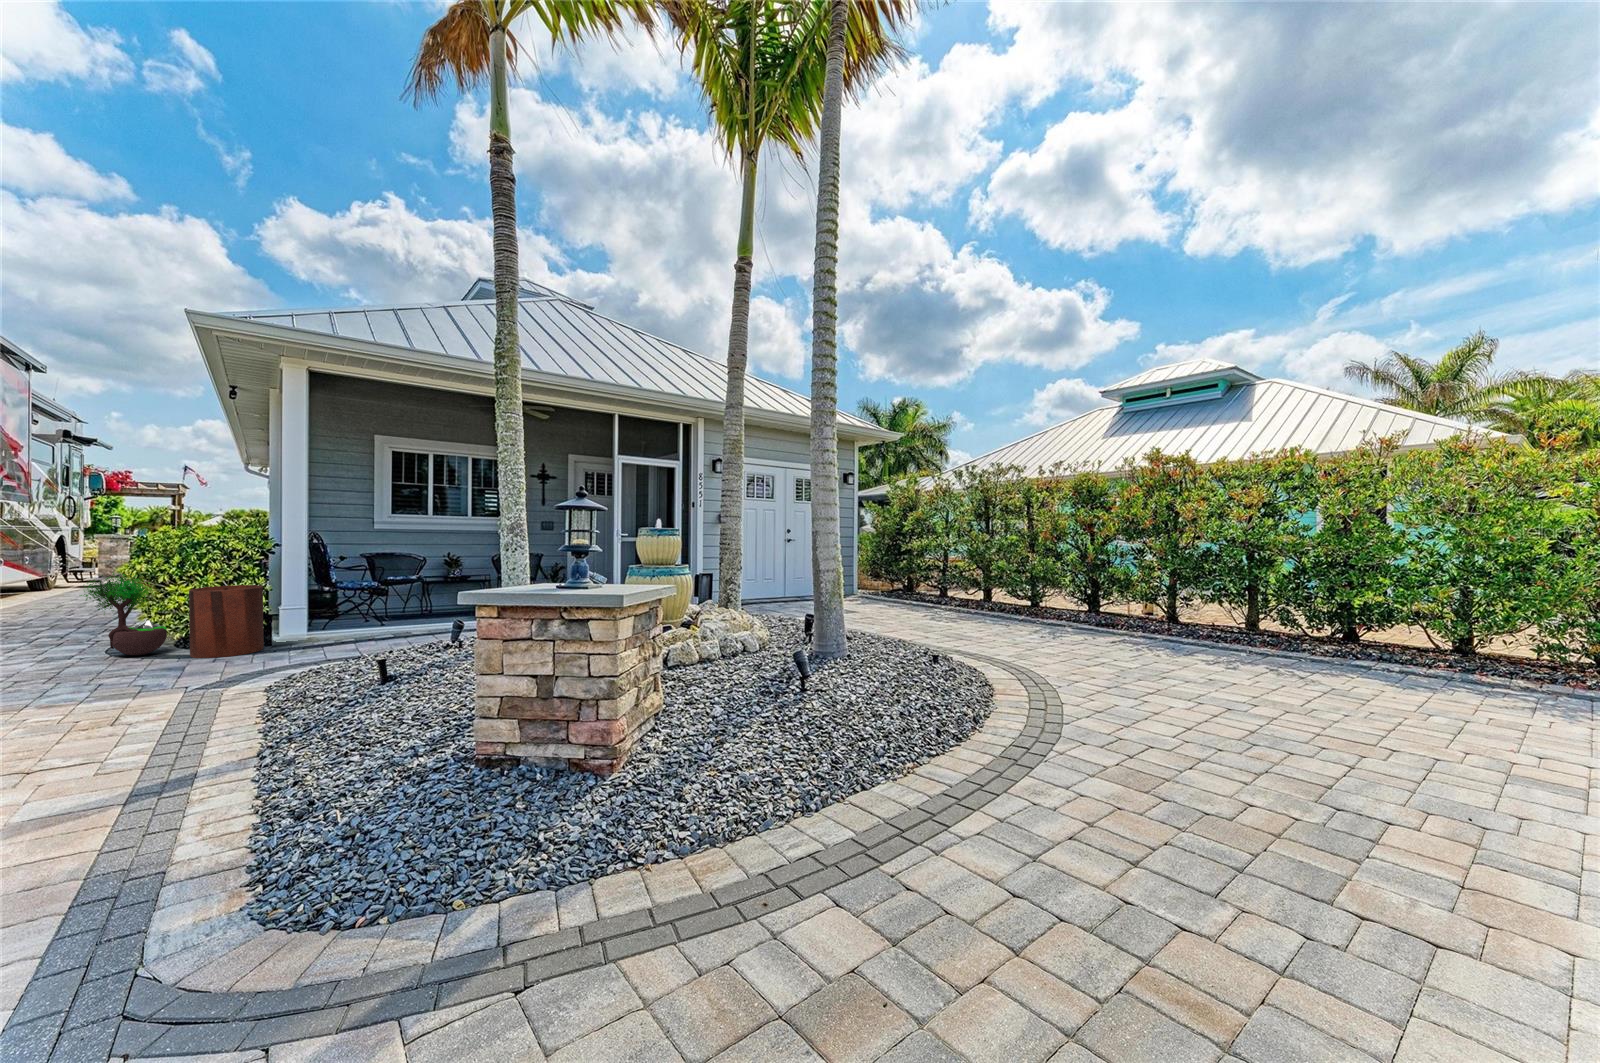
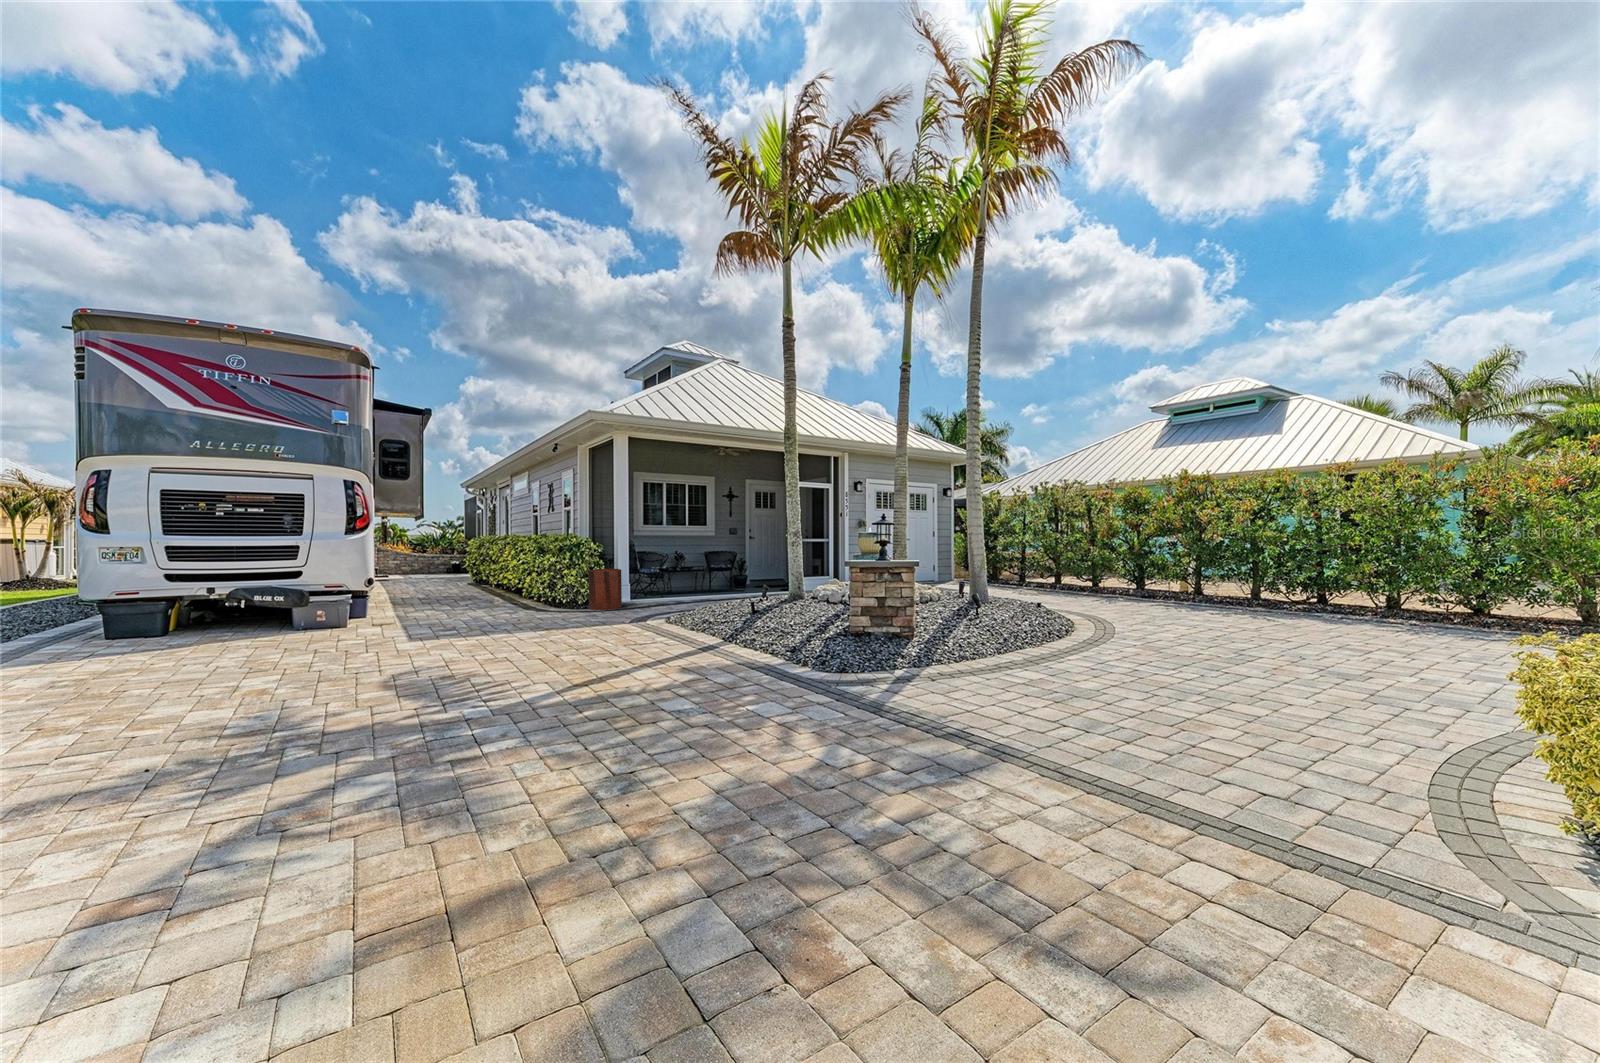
potted tree: present [80,572,167,655] -> none [537,558,573,609]

